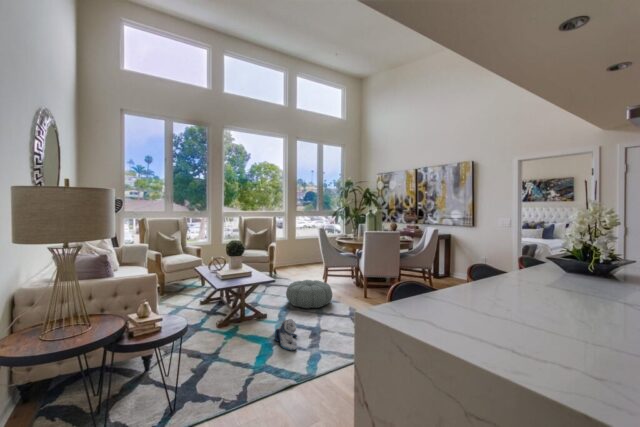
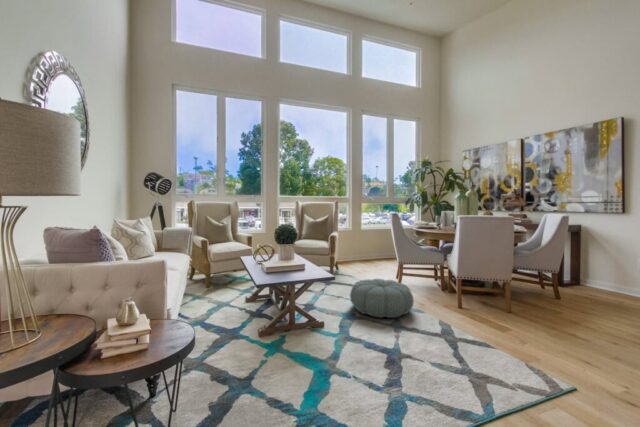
plush toy: present [275,319,297,351] -> none [333,337,367,388]

